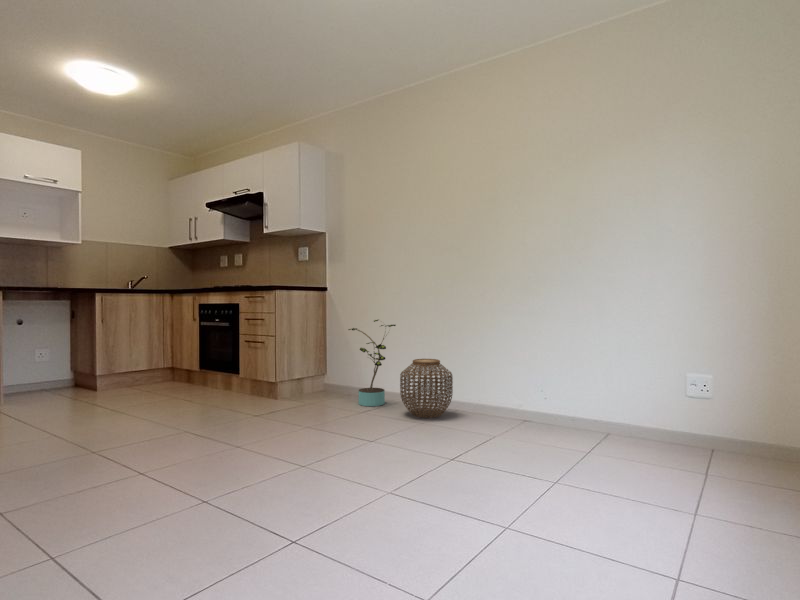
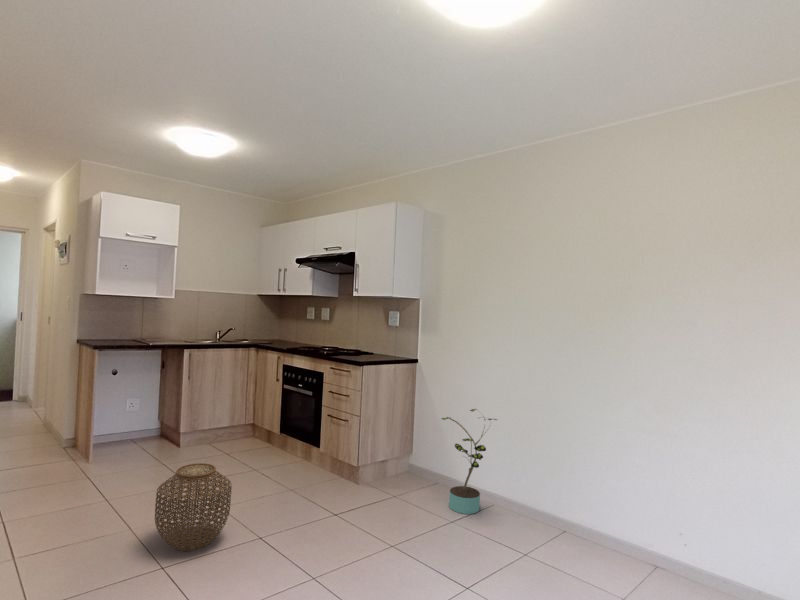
woven basket: present [400,359,453,418] -> present [155,463,232,551]

